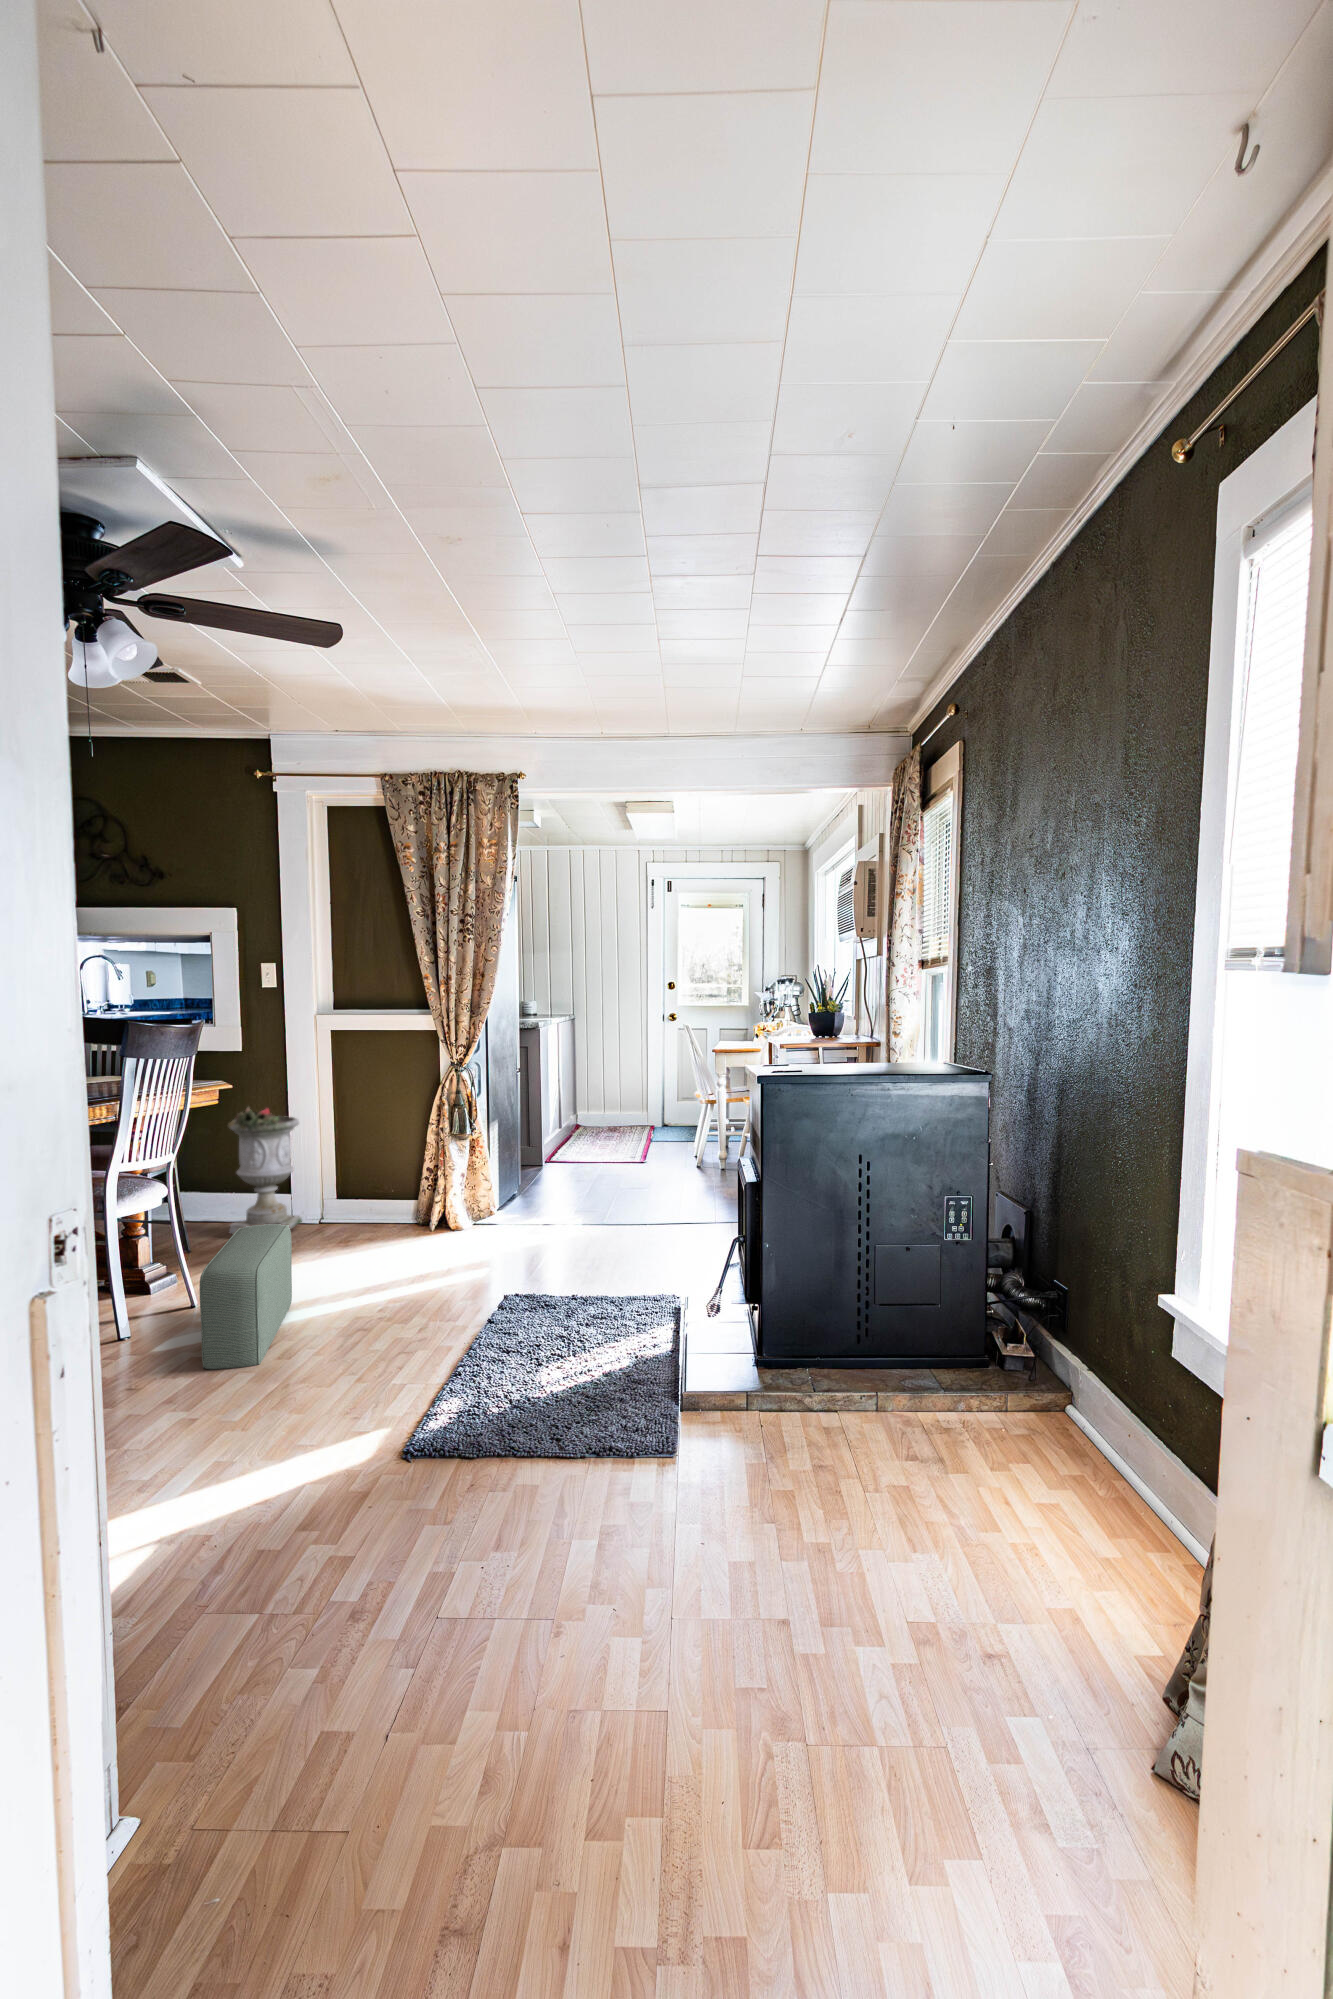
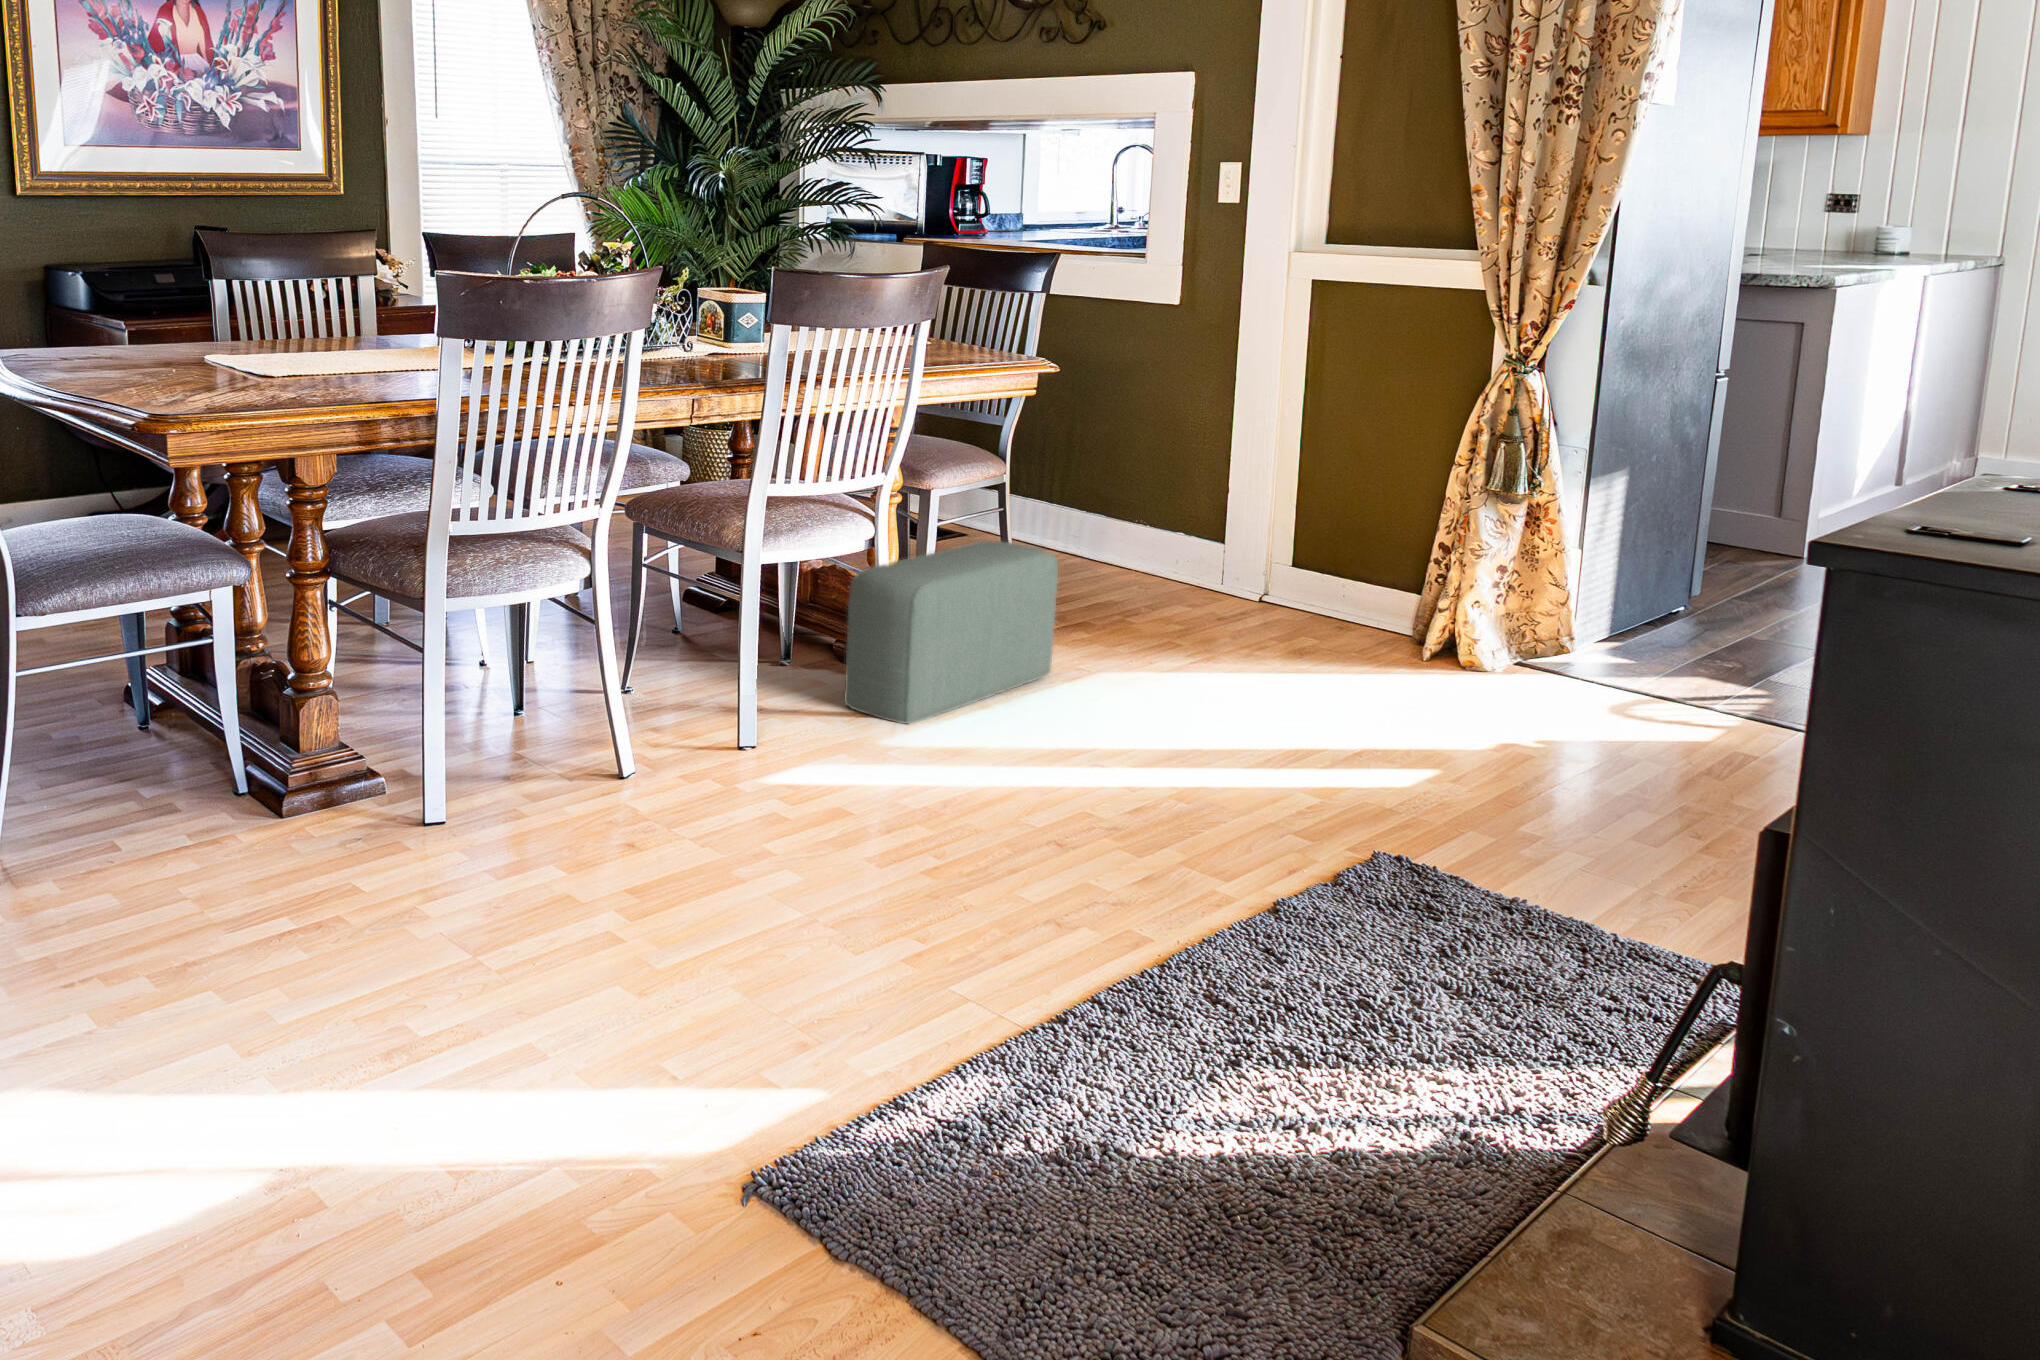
planter: present [228,1107,302,1234] -> none [1107,387,1235,597]

